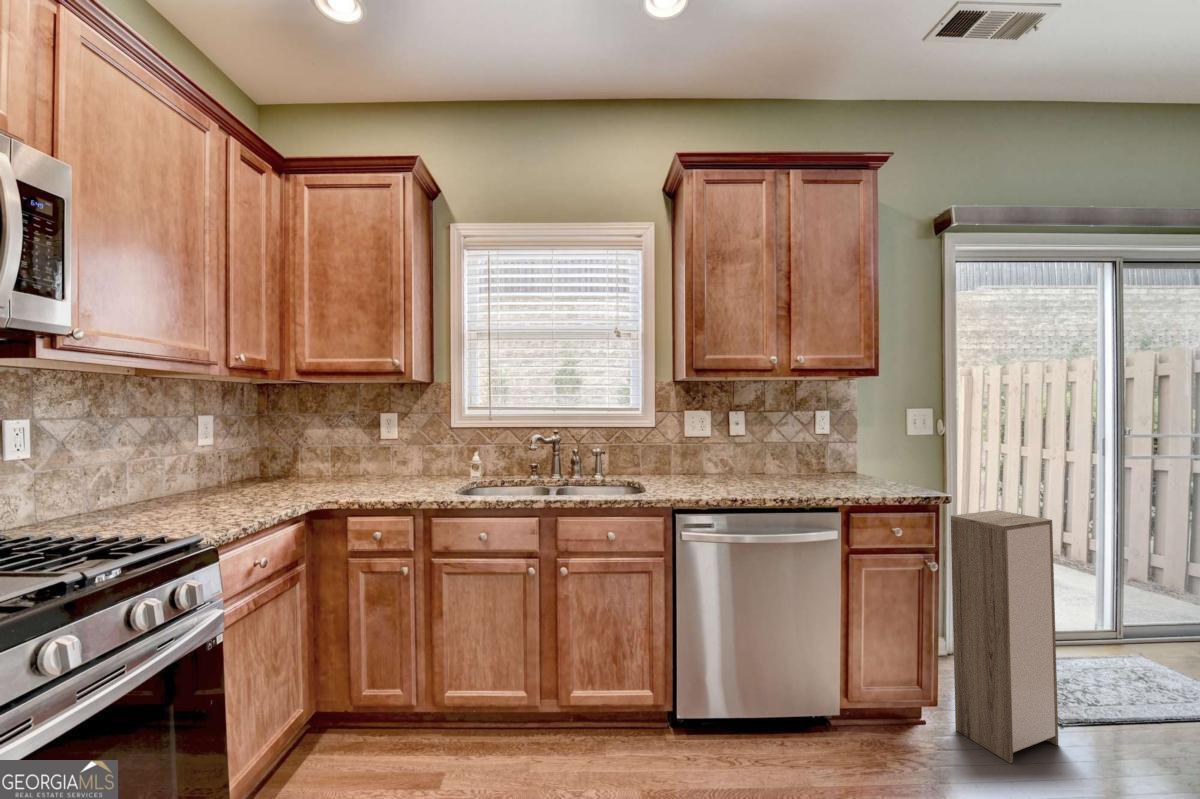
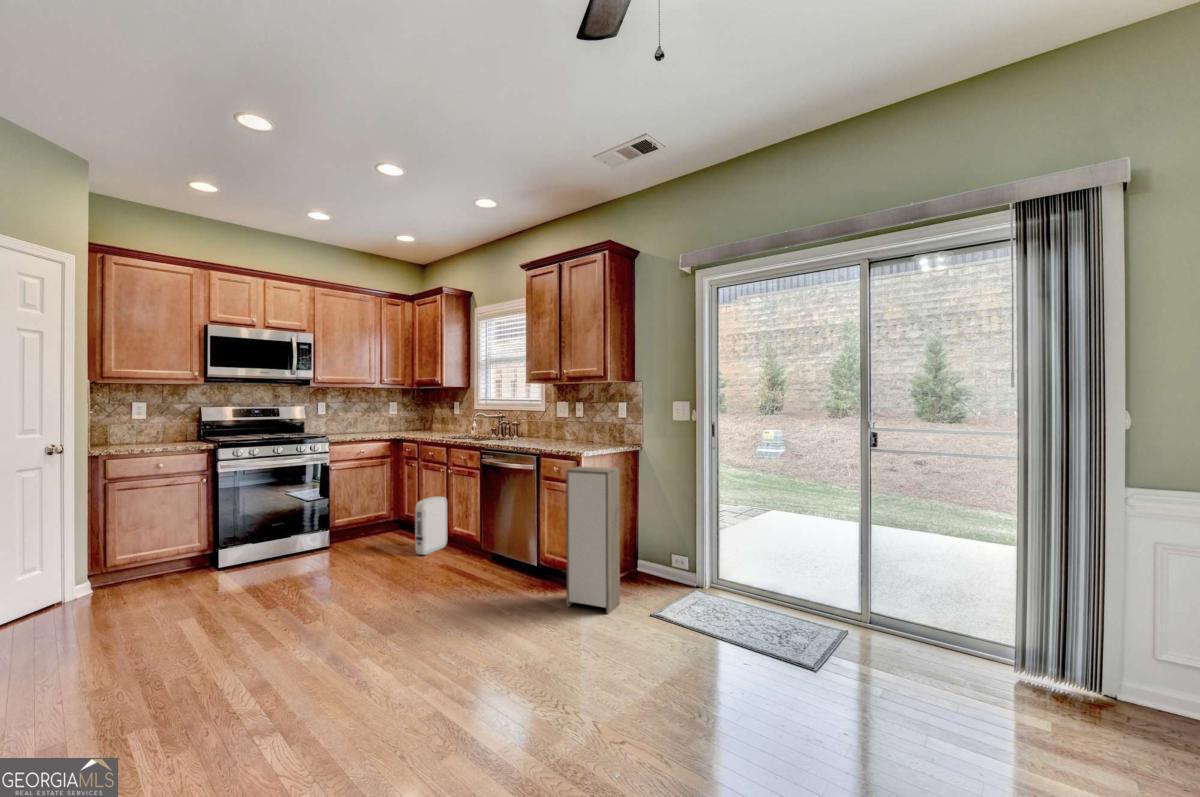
air purifier: none [511,620,557,784] -> present [415,497,447,555]

